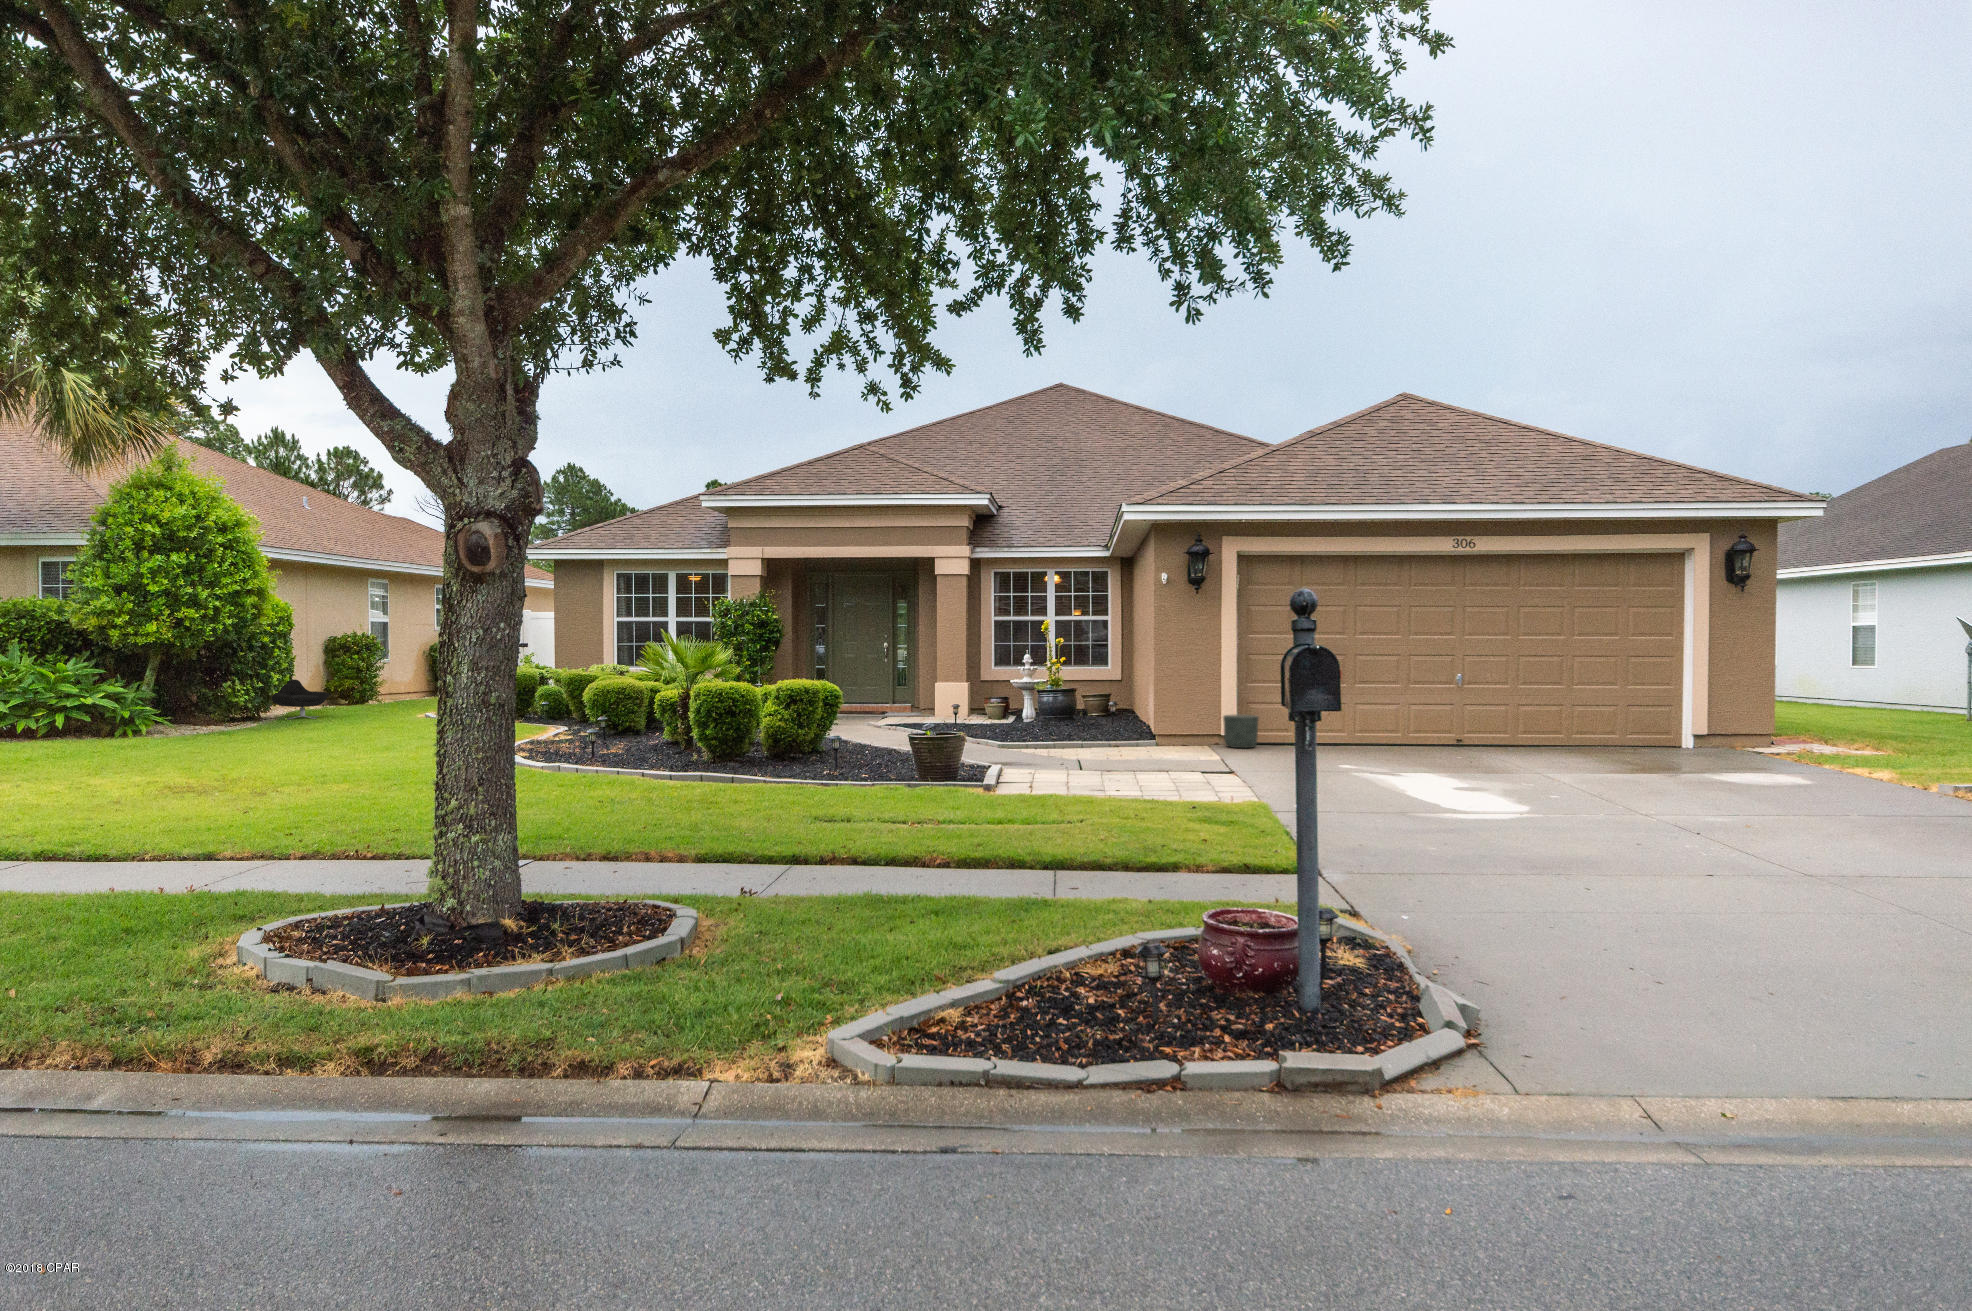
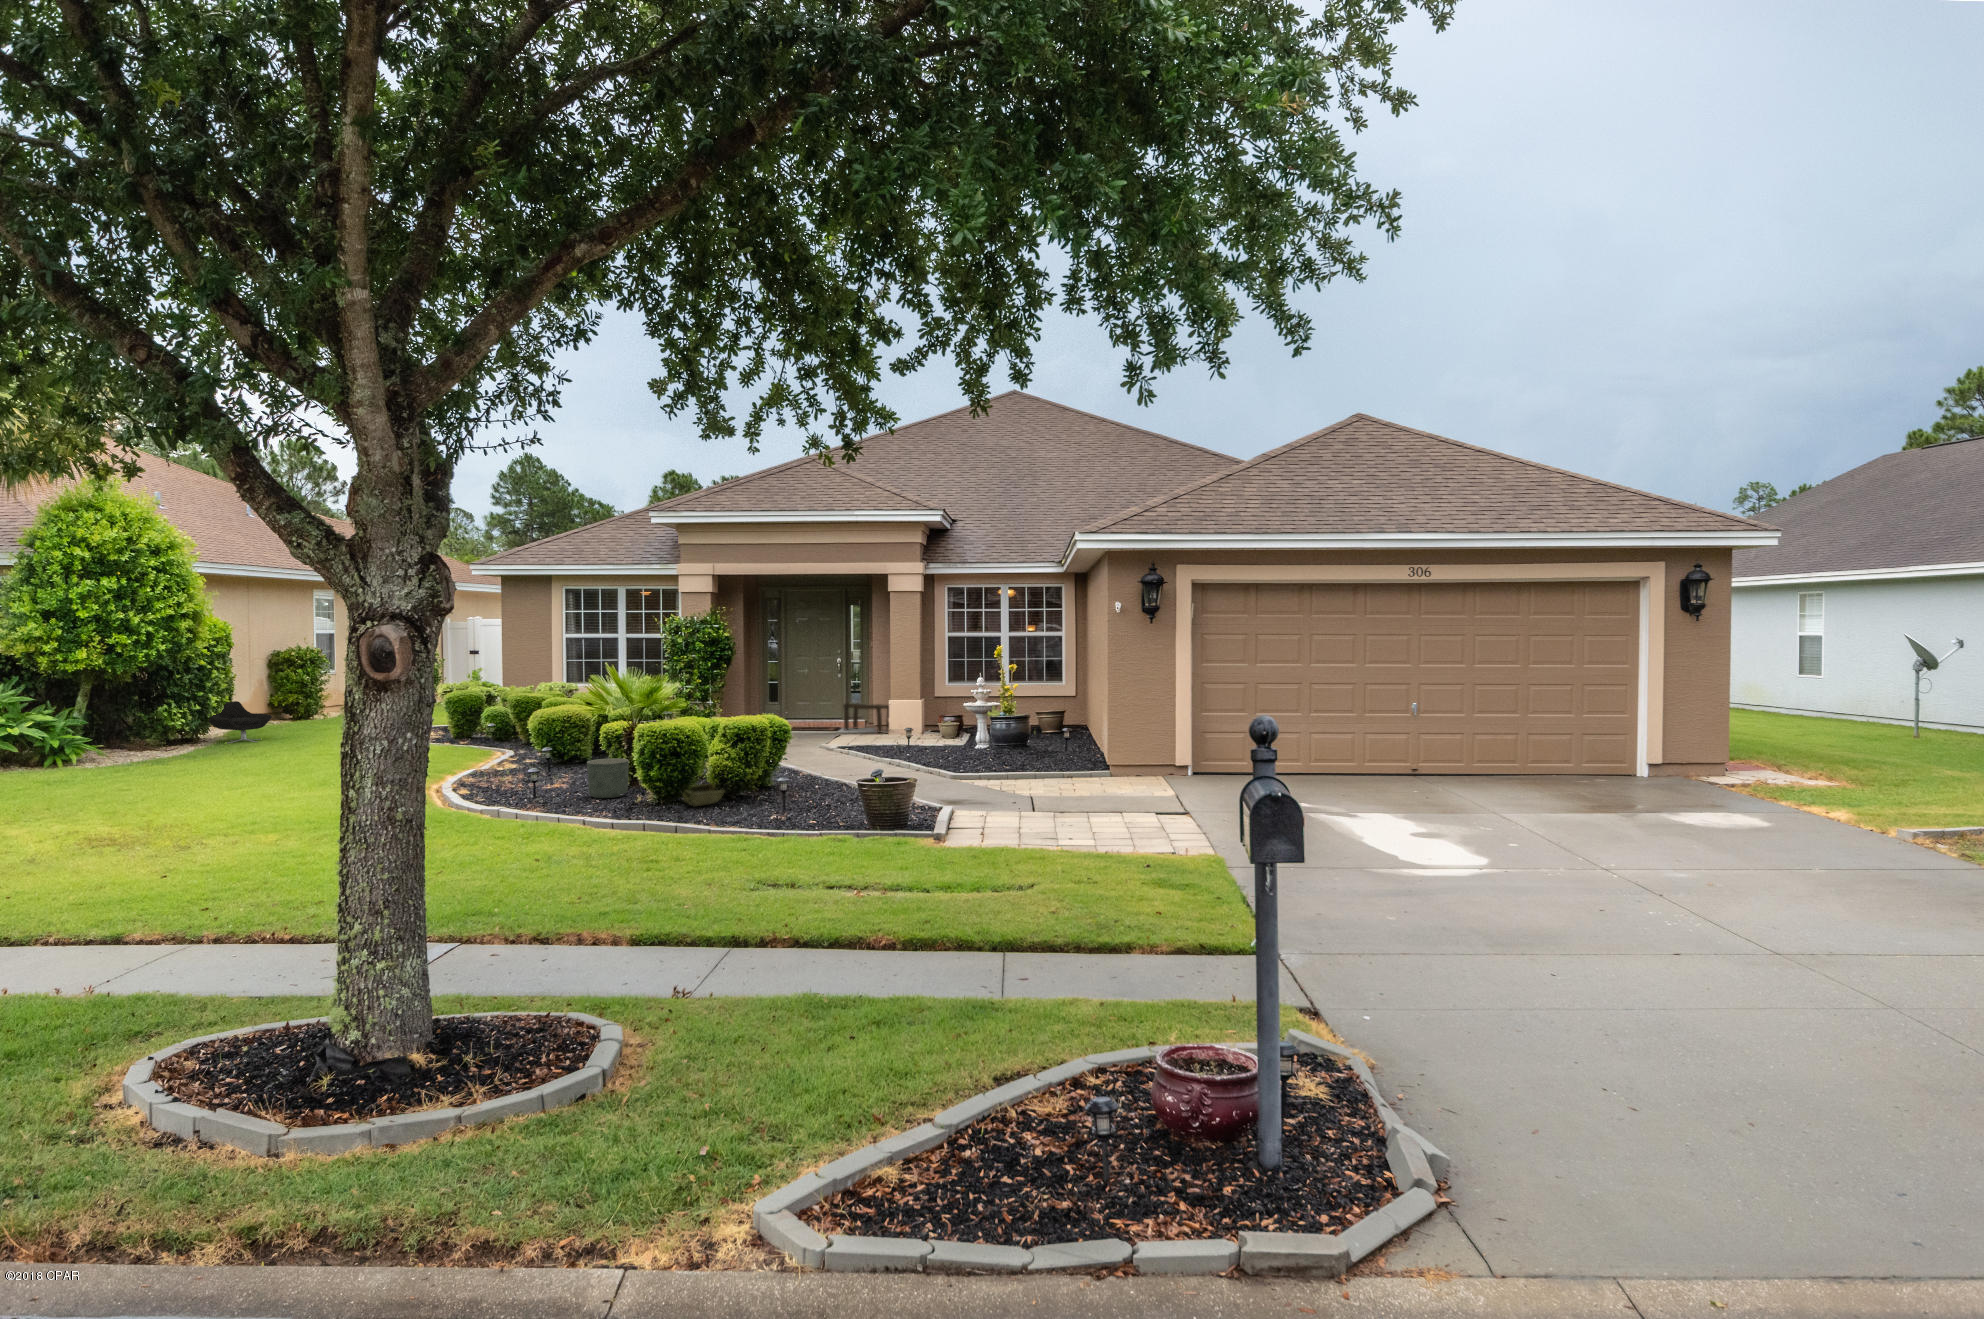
bench: none [885,686,934,714] -> present [843,703,889,732]
planter: present [1223,715,1259,748] -> present [587,758,629,798]
woven basket: none [730,745,773,766] -> present [683,784,724,806]

